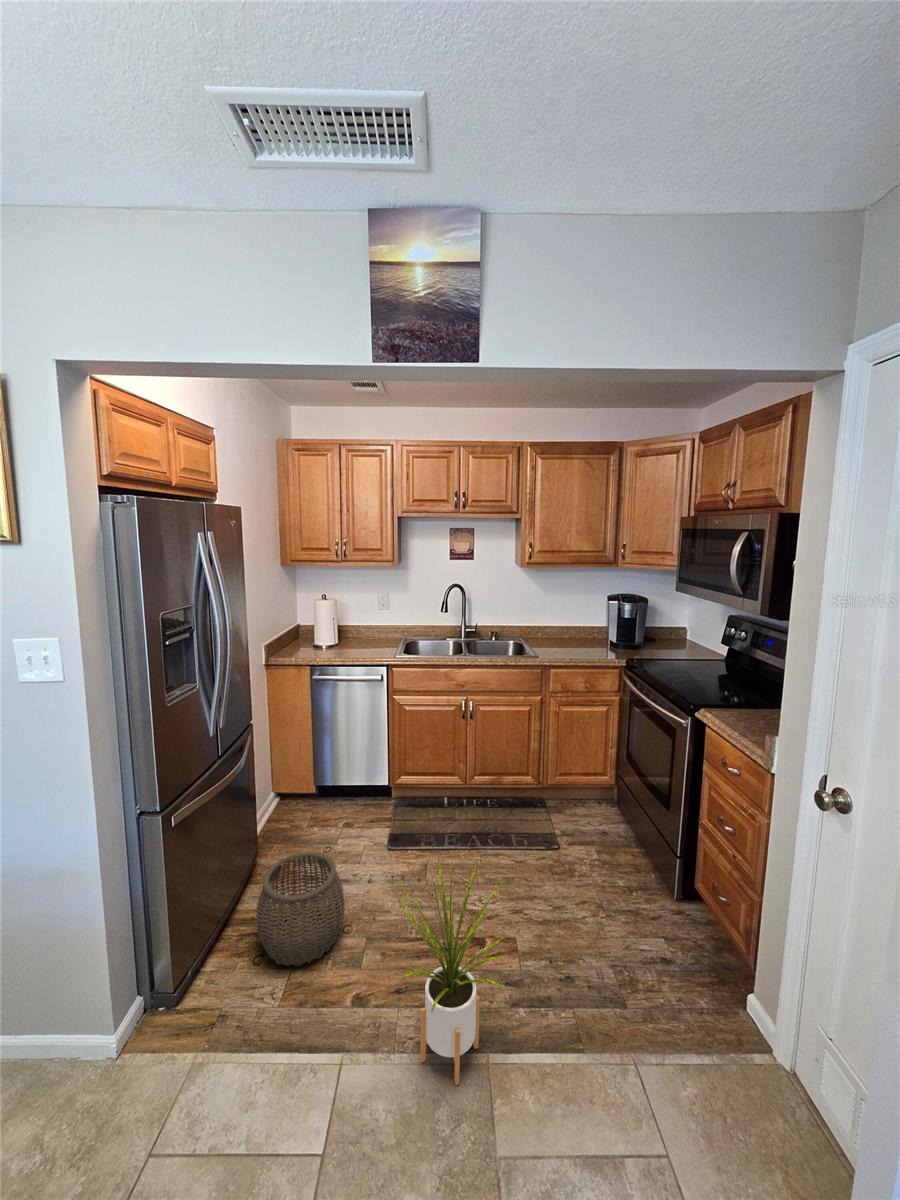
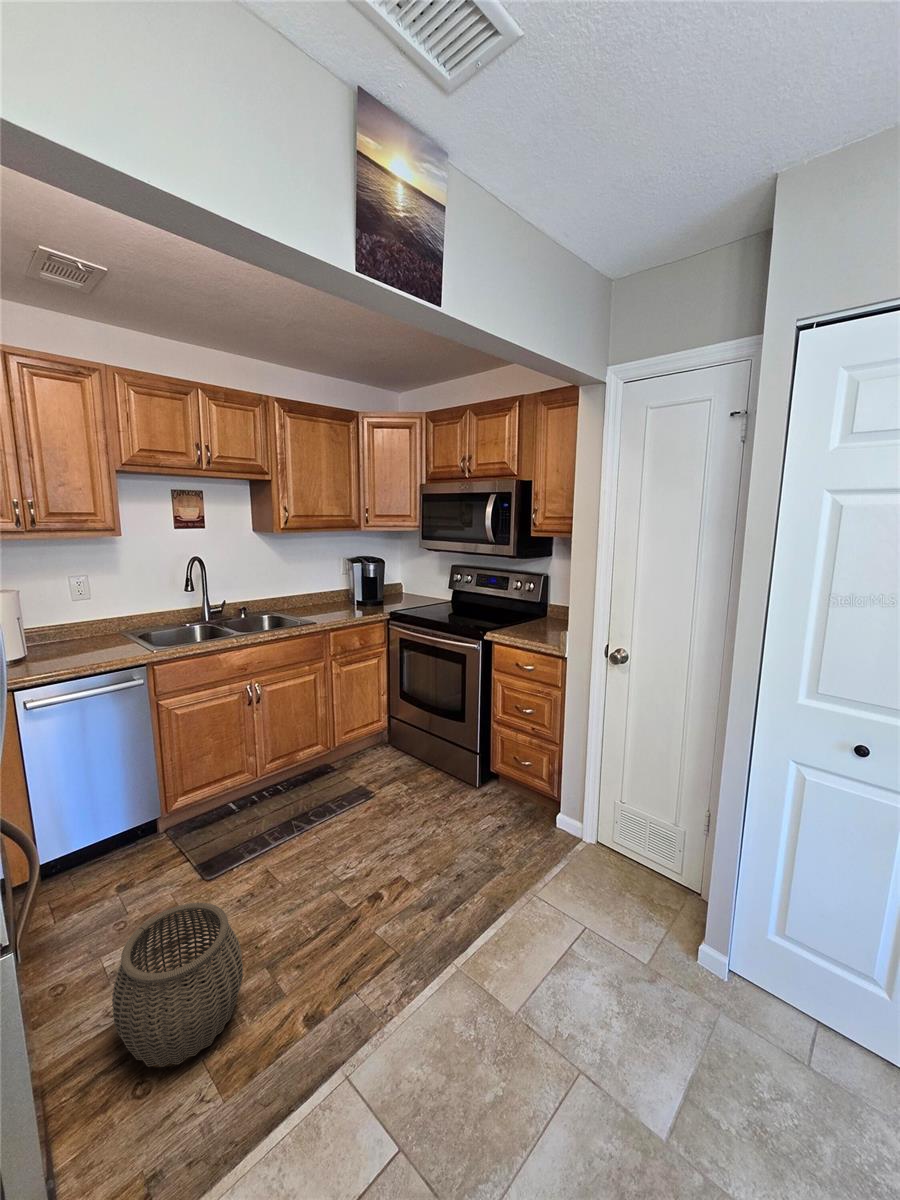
house plant: present [398,857,506,1085] -> none [366,799,481,1011]

